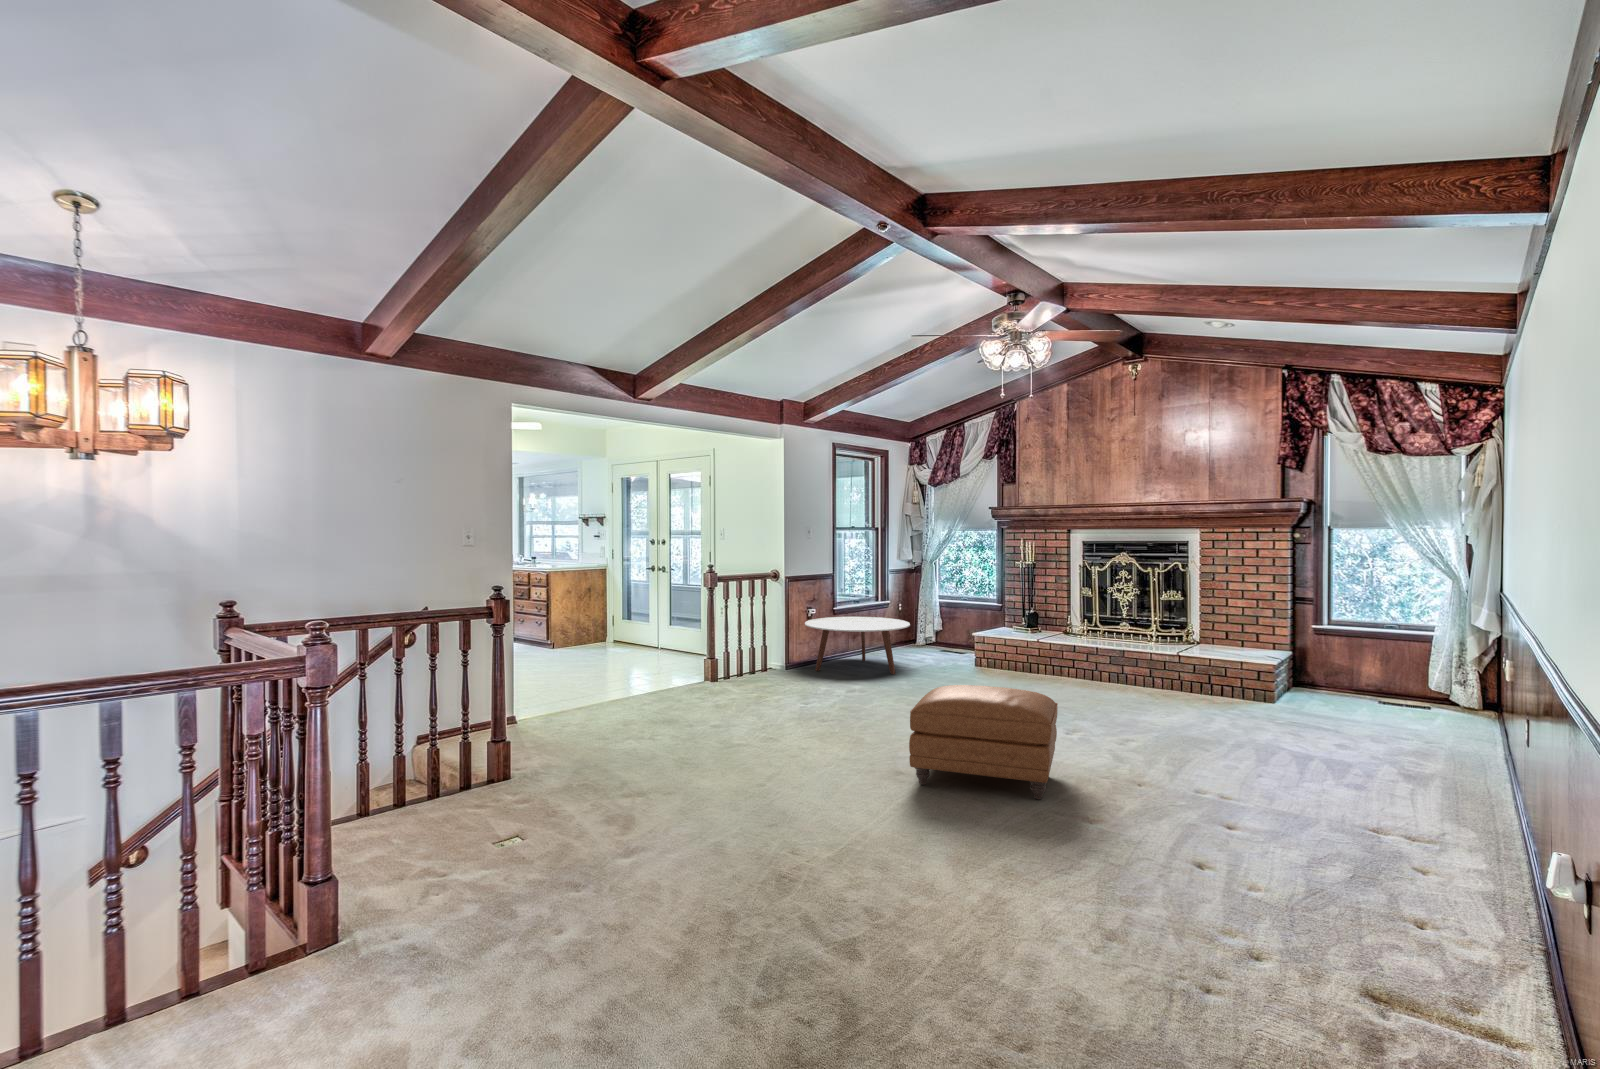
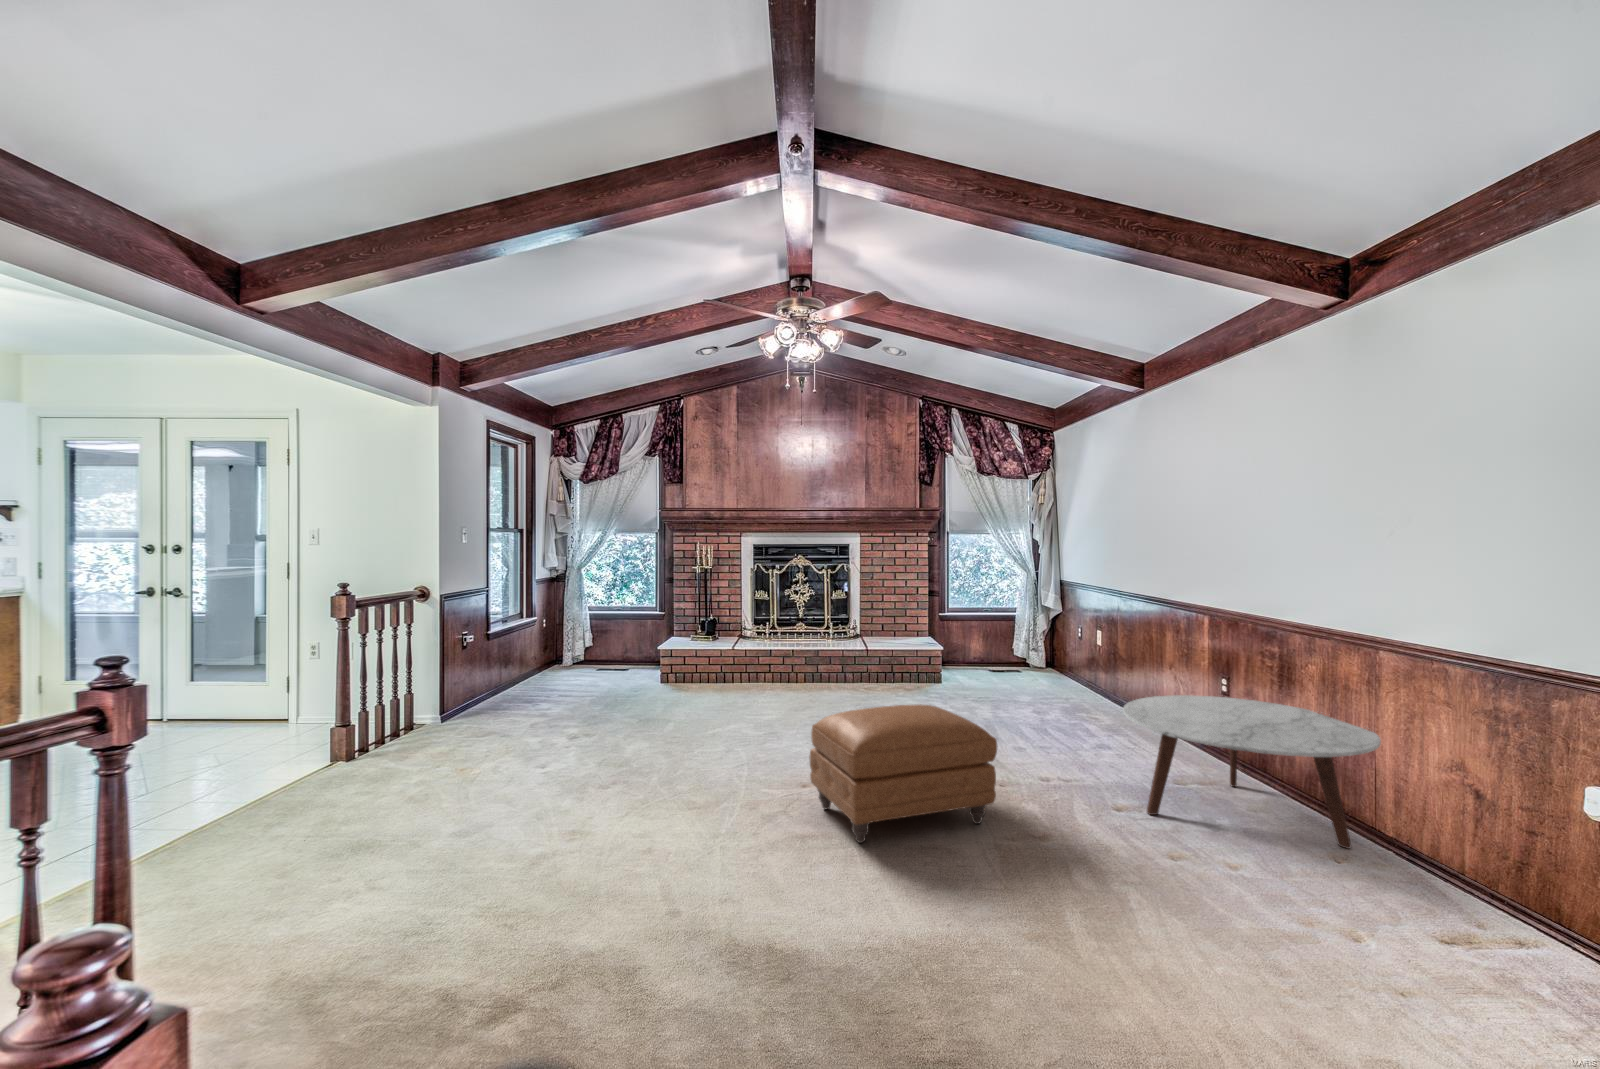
coffee table: present [805,617,910,675] -> present [1123,695,1381,849]

